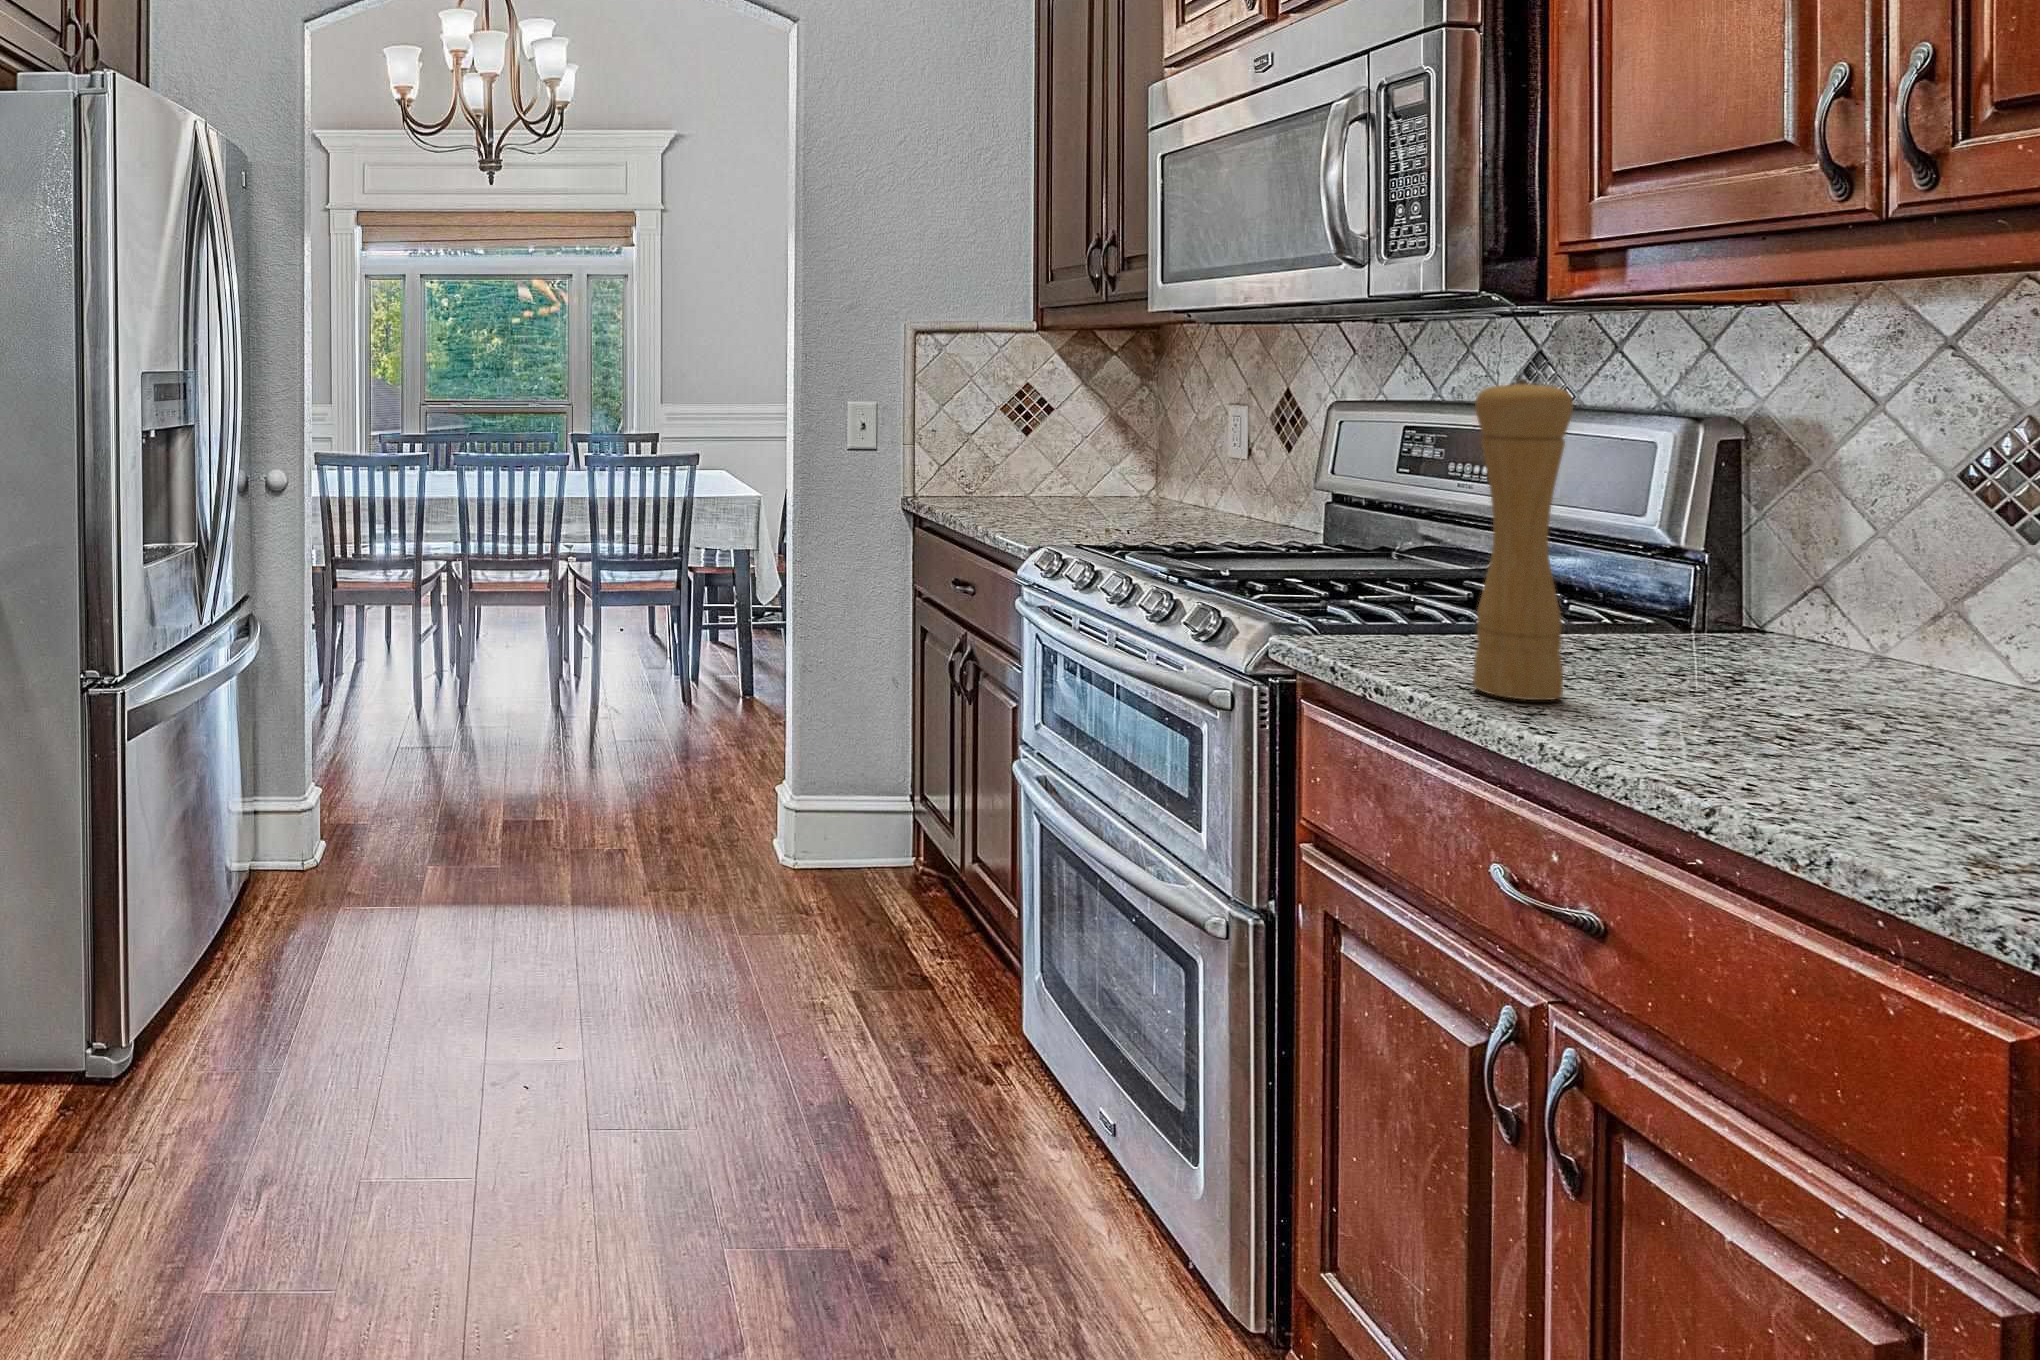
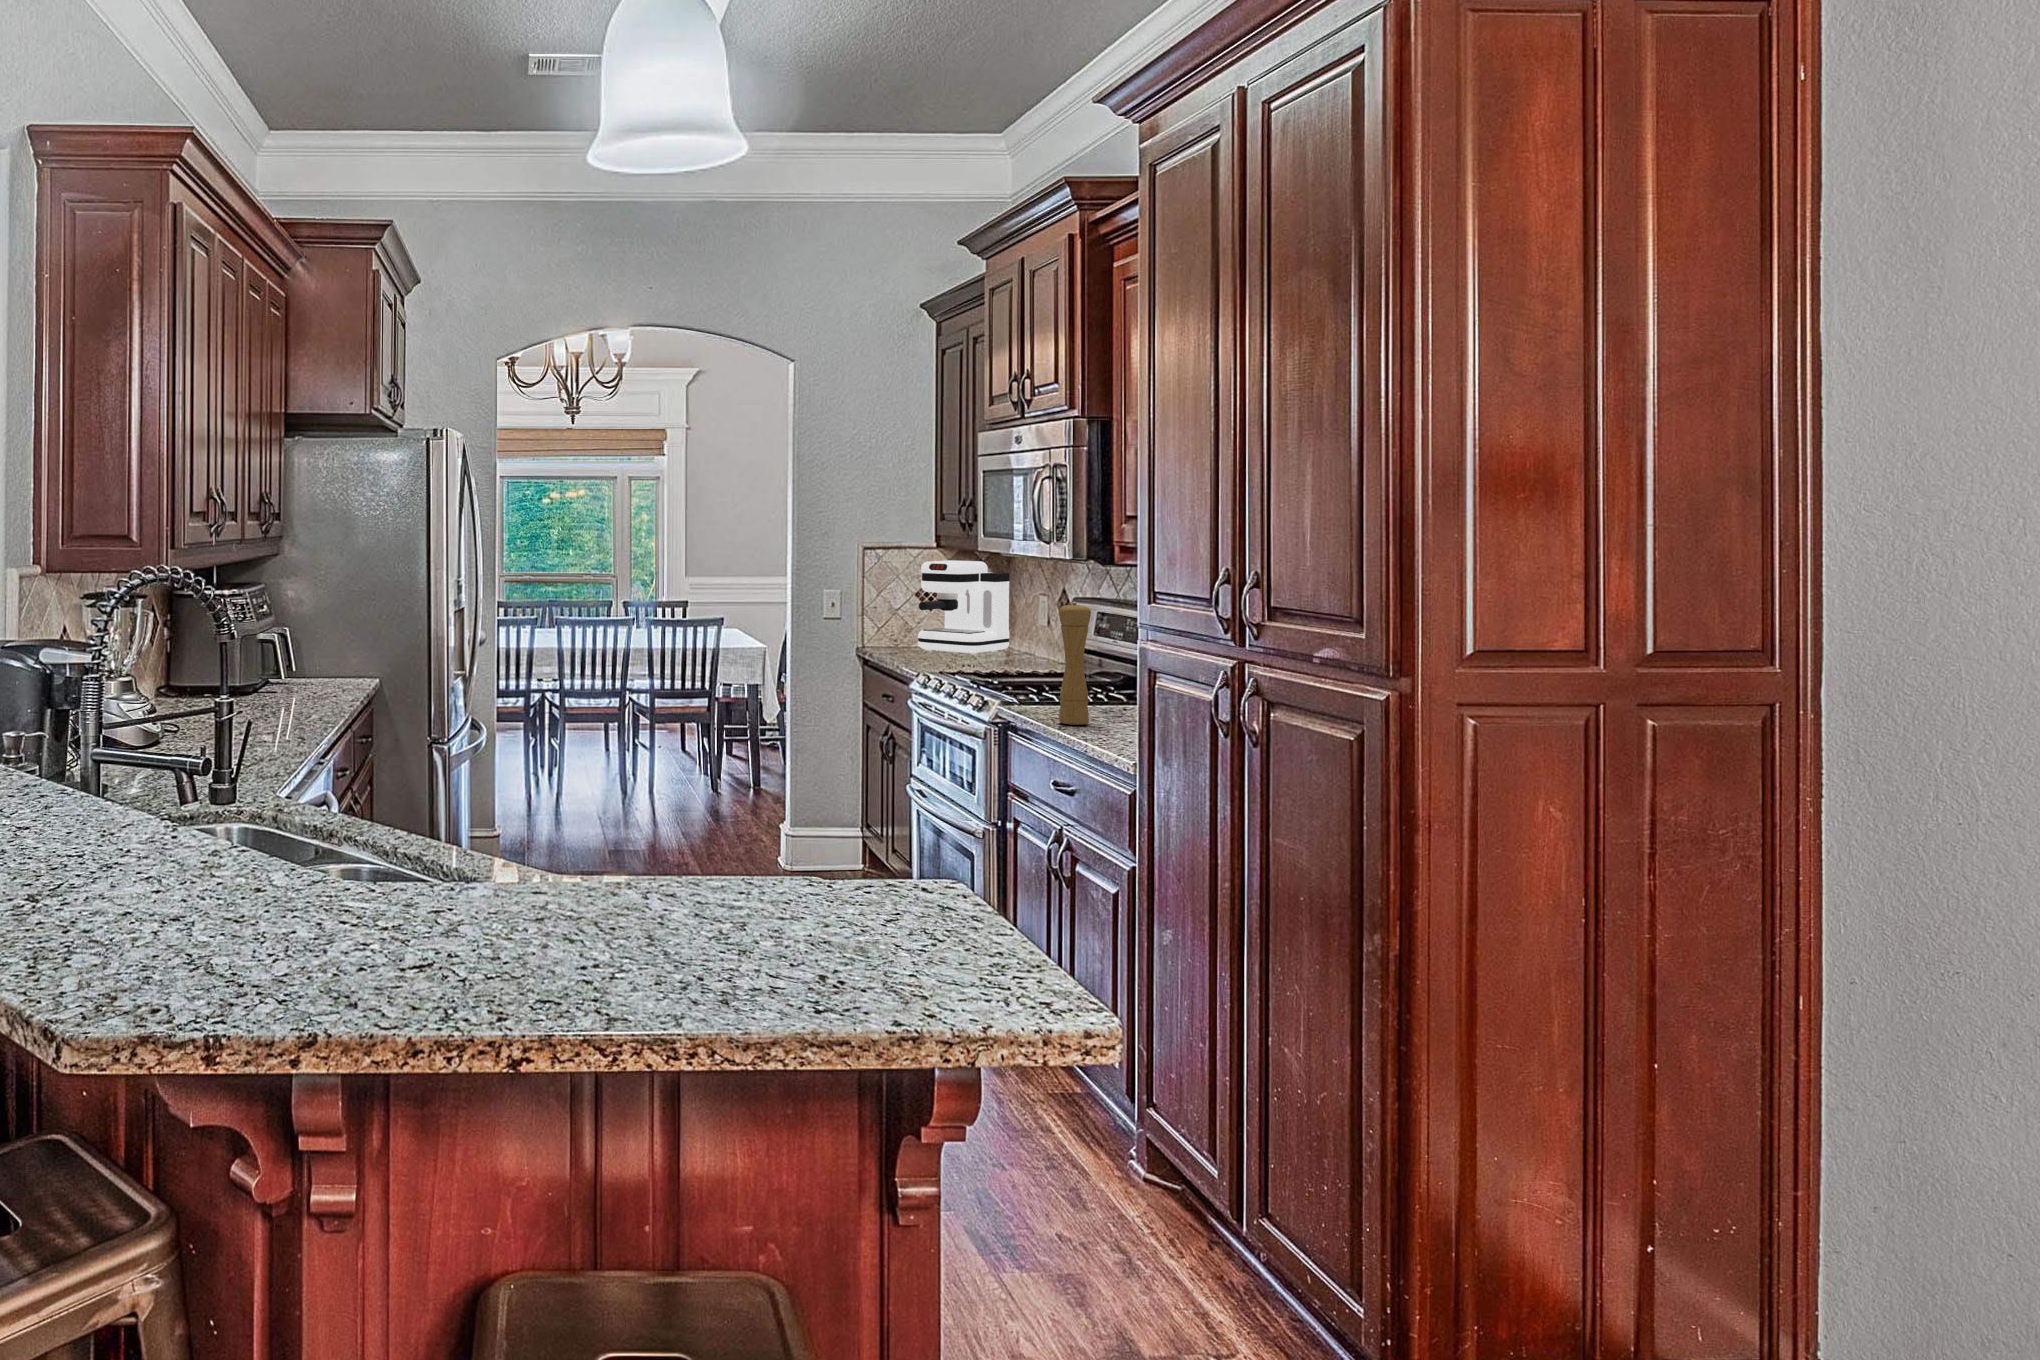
coffee maker: none [1010,349,1169,509] -> present [918,560,1009,655]

